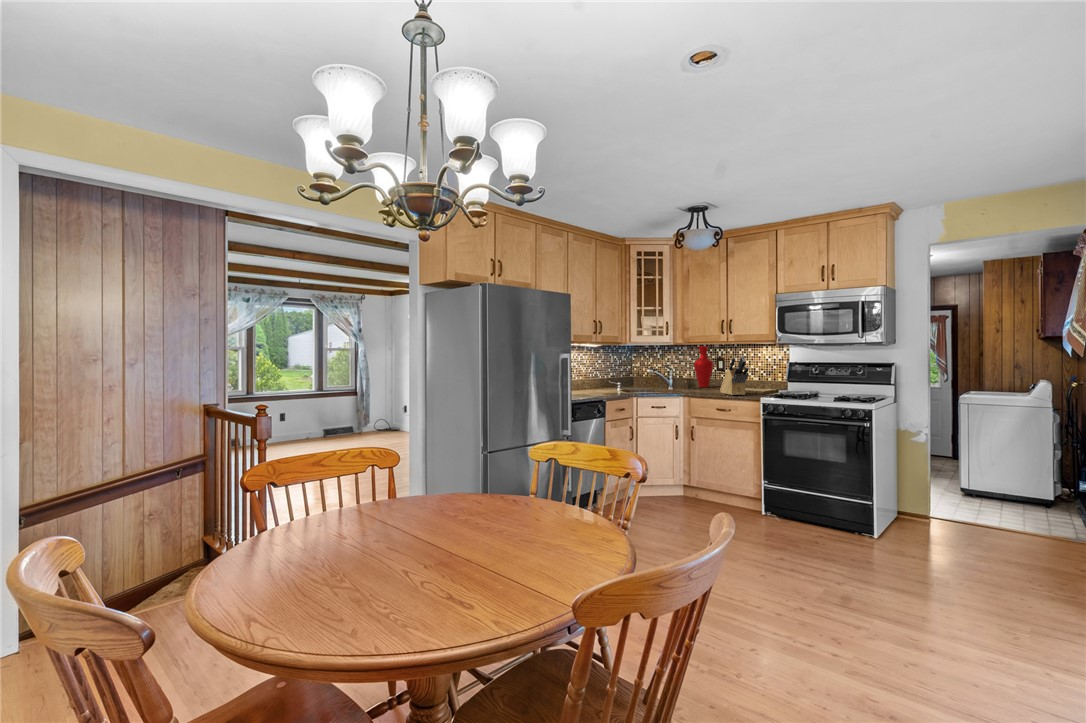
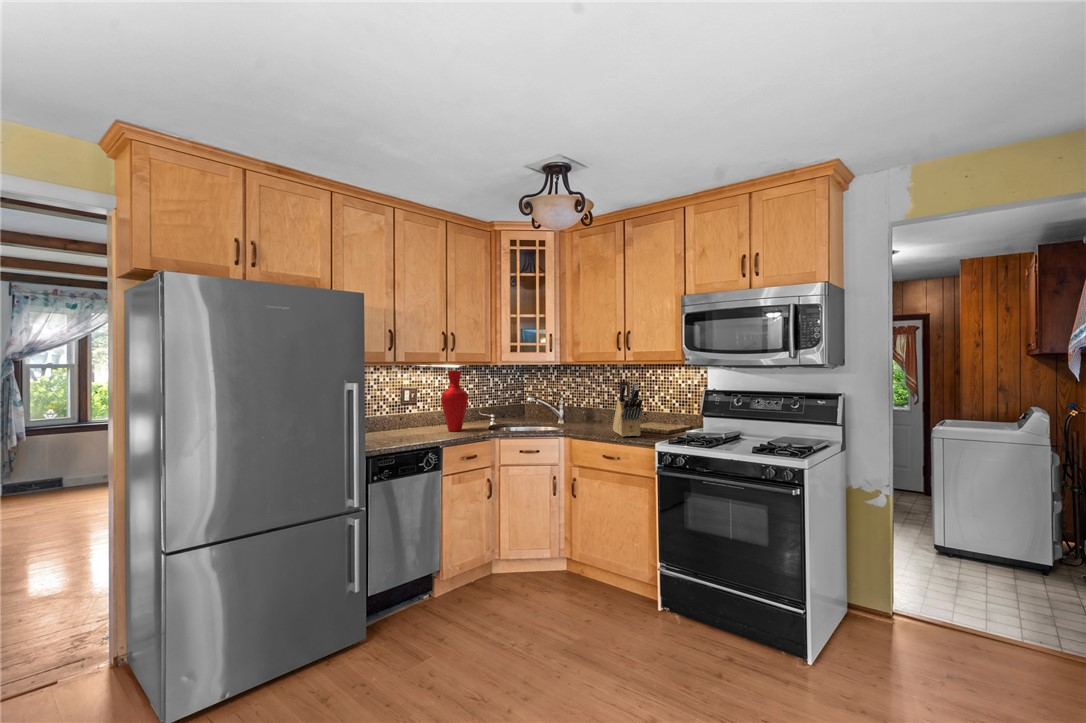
vase: present [694,346,713,387] -> present [441,371,468,431]

